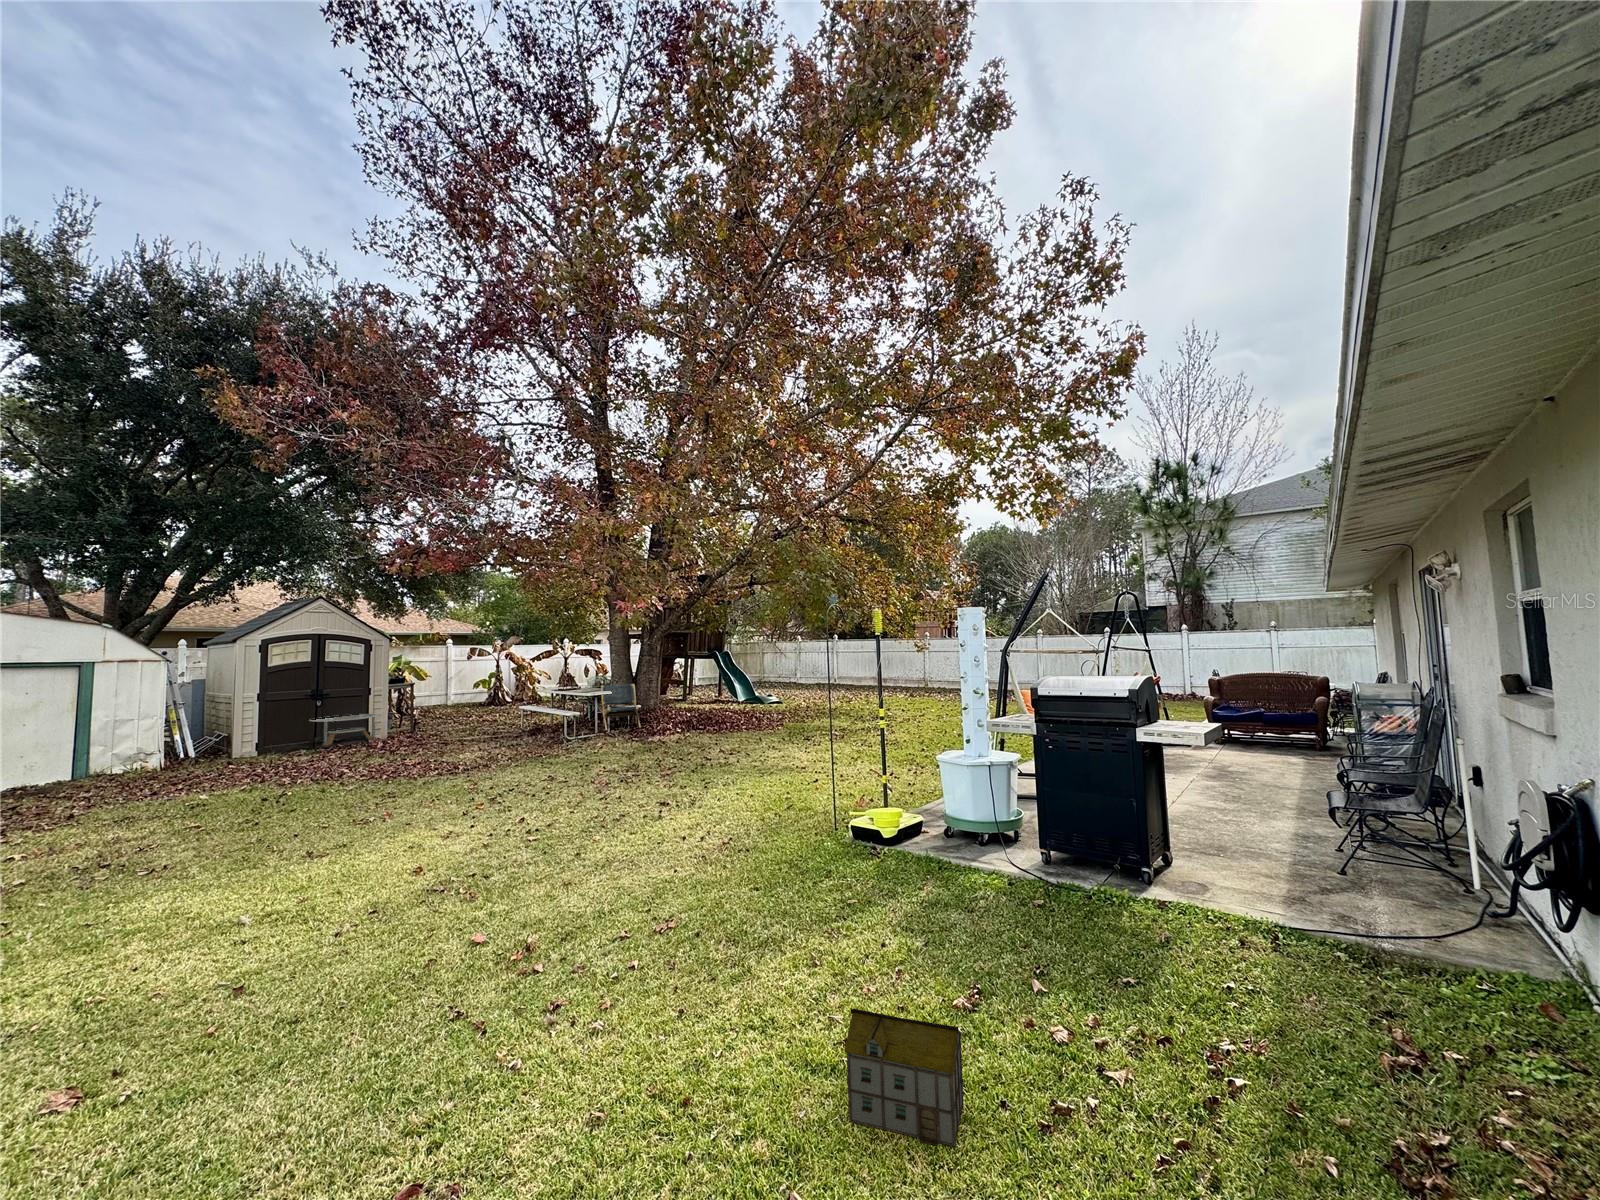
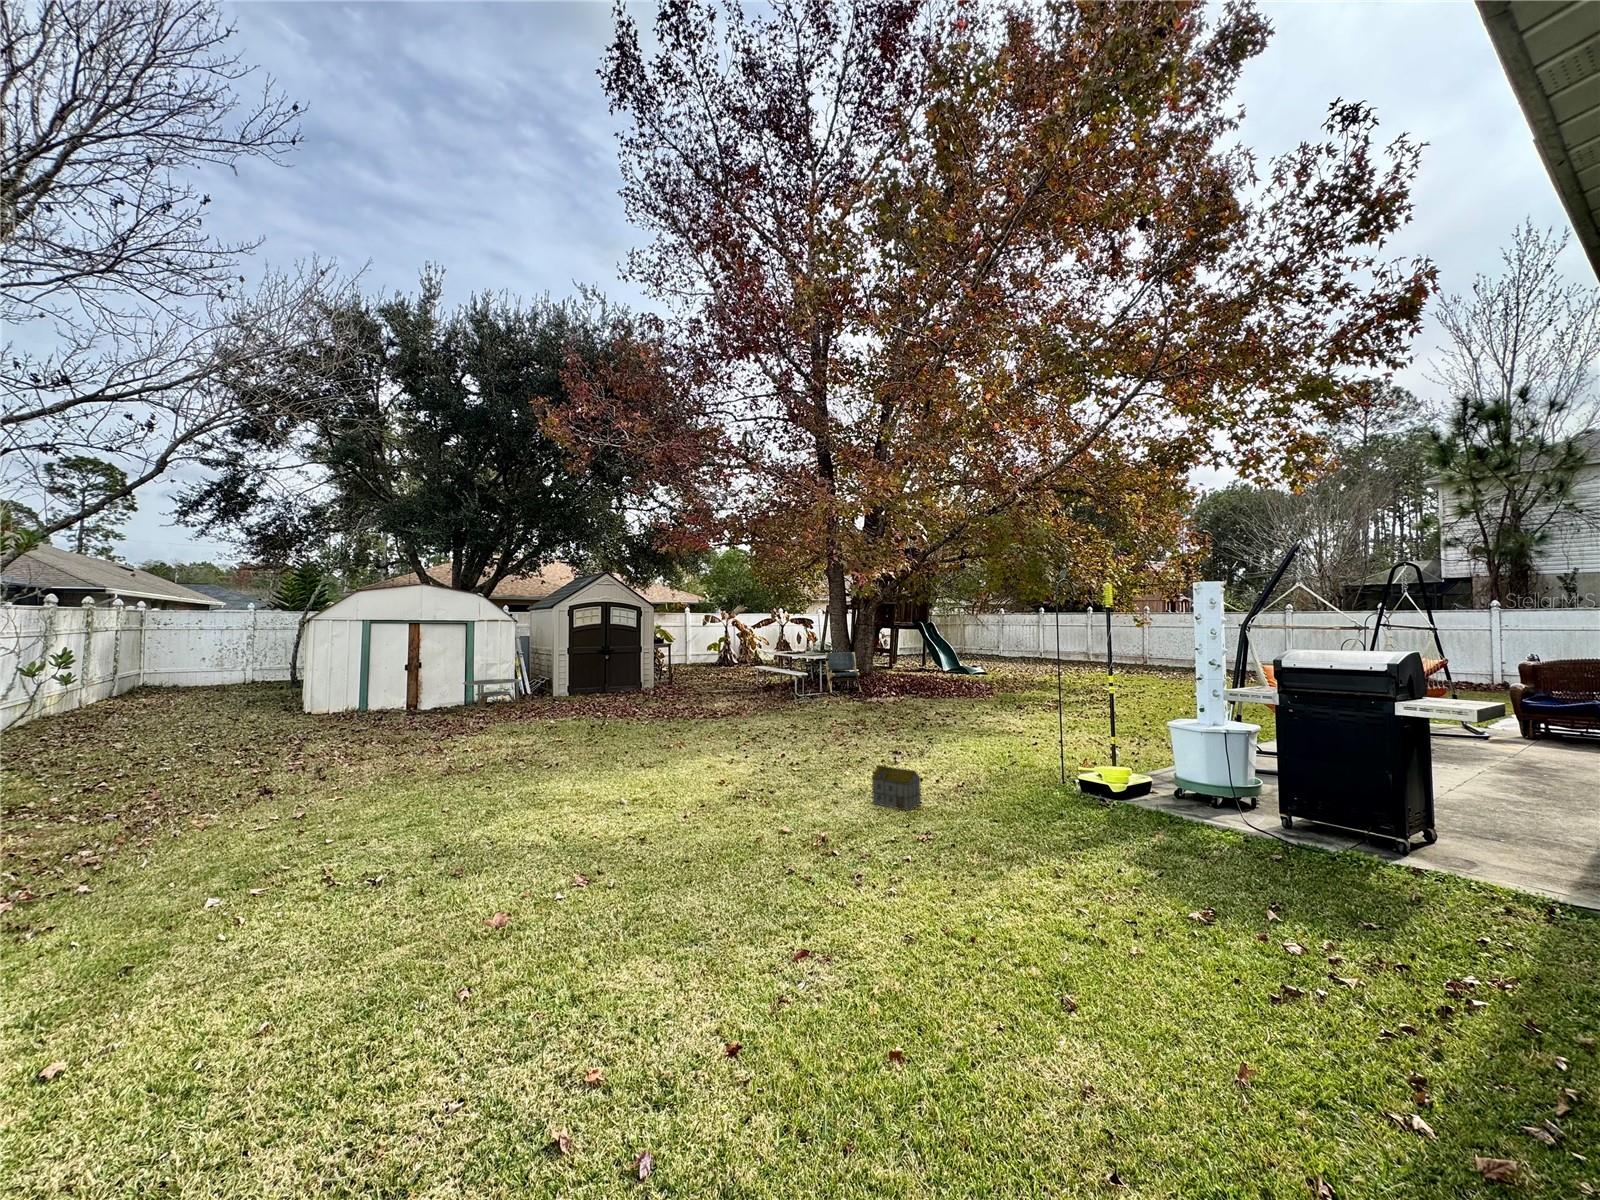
round table: present [309,714,379,746] -> present [463,679,522,707]
toy house: present [844,1008,964,1147] -> present [872,765,921,811]

